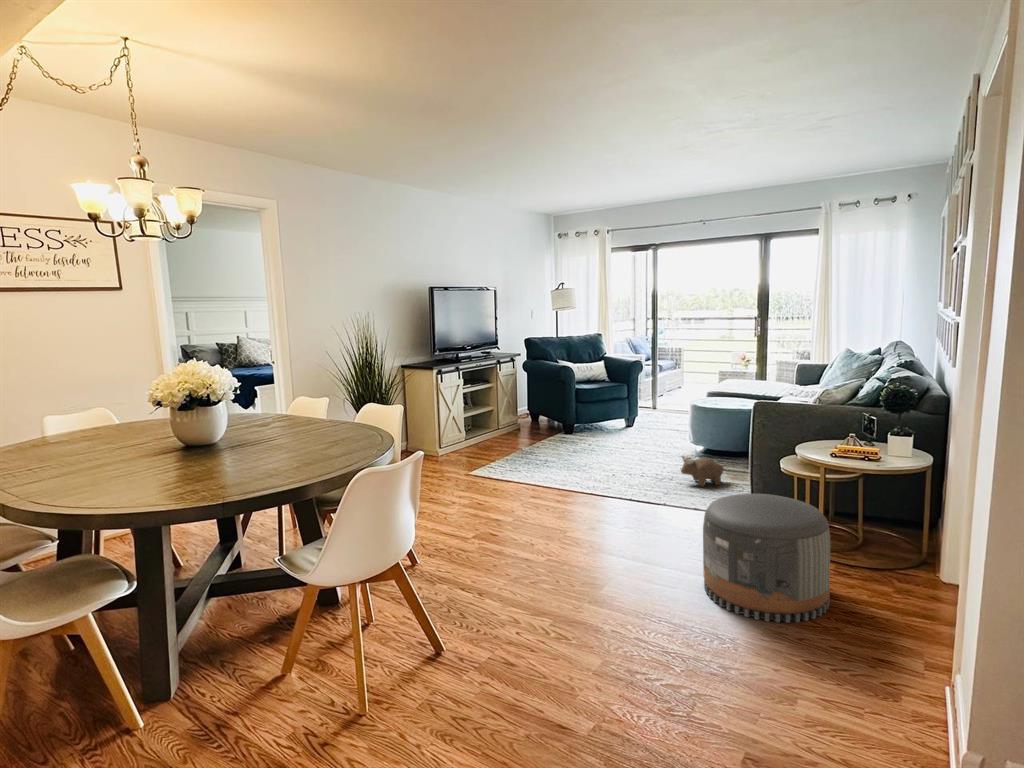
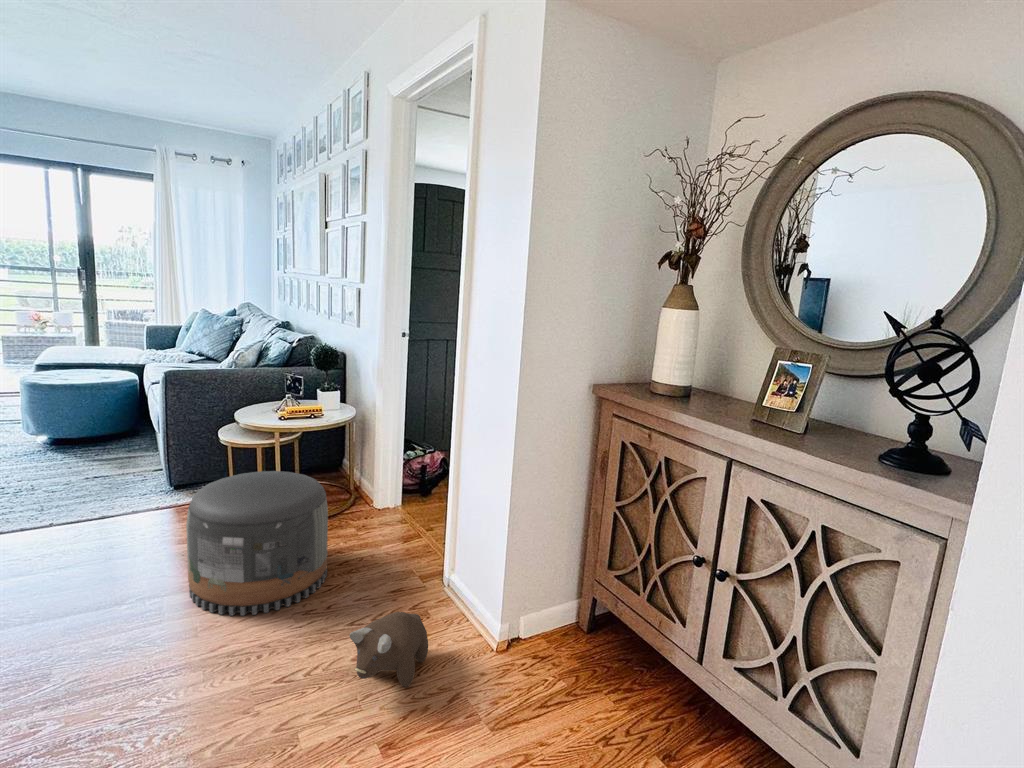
plush toy: present [680,456,724,487] -> present [349,612,428,687]

